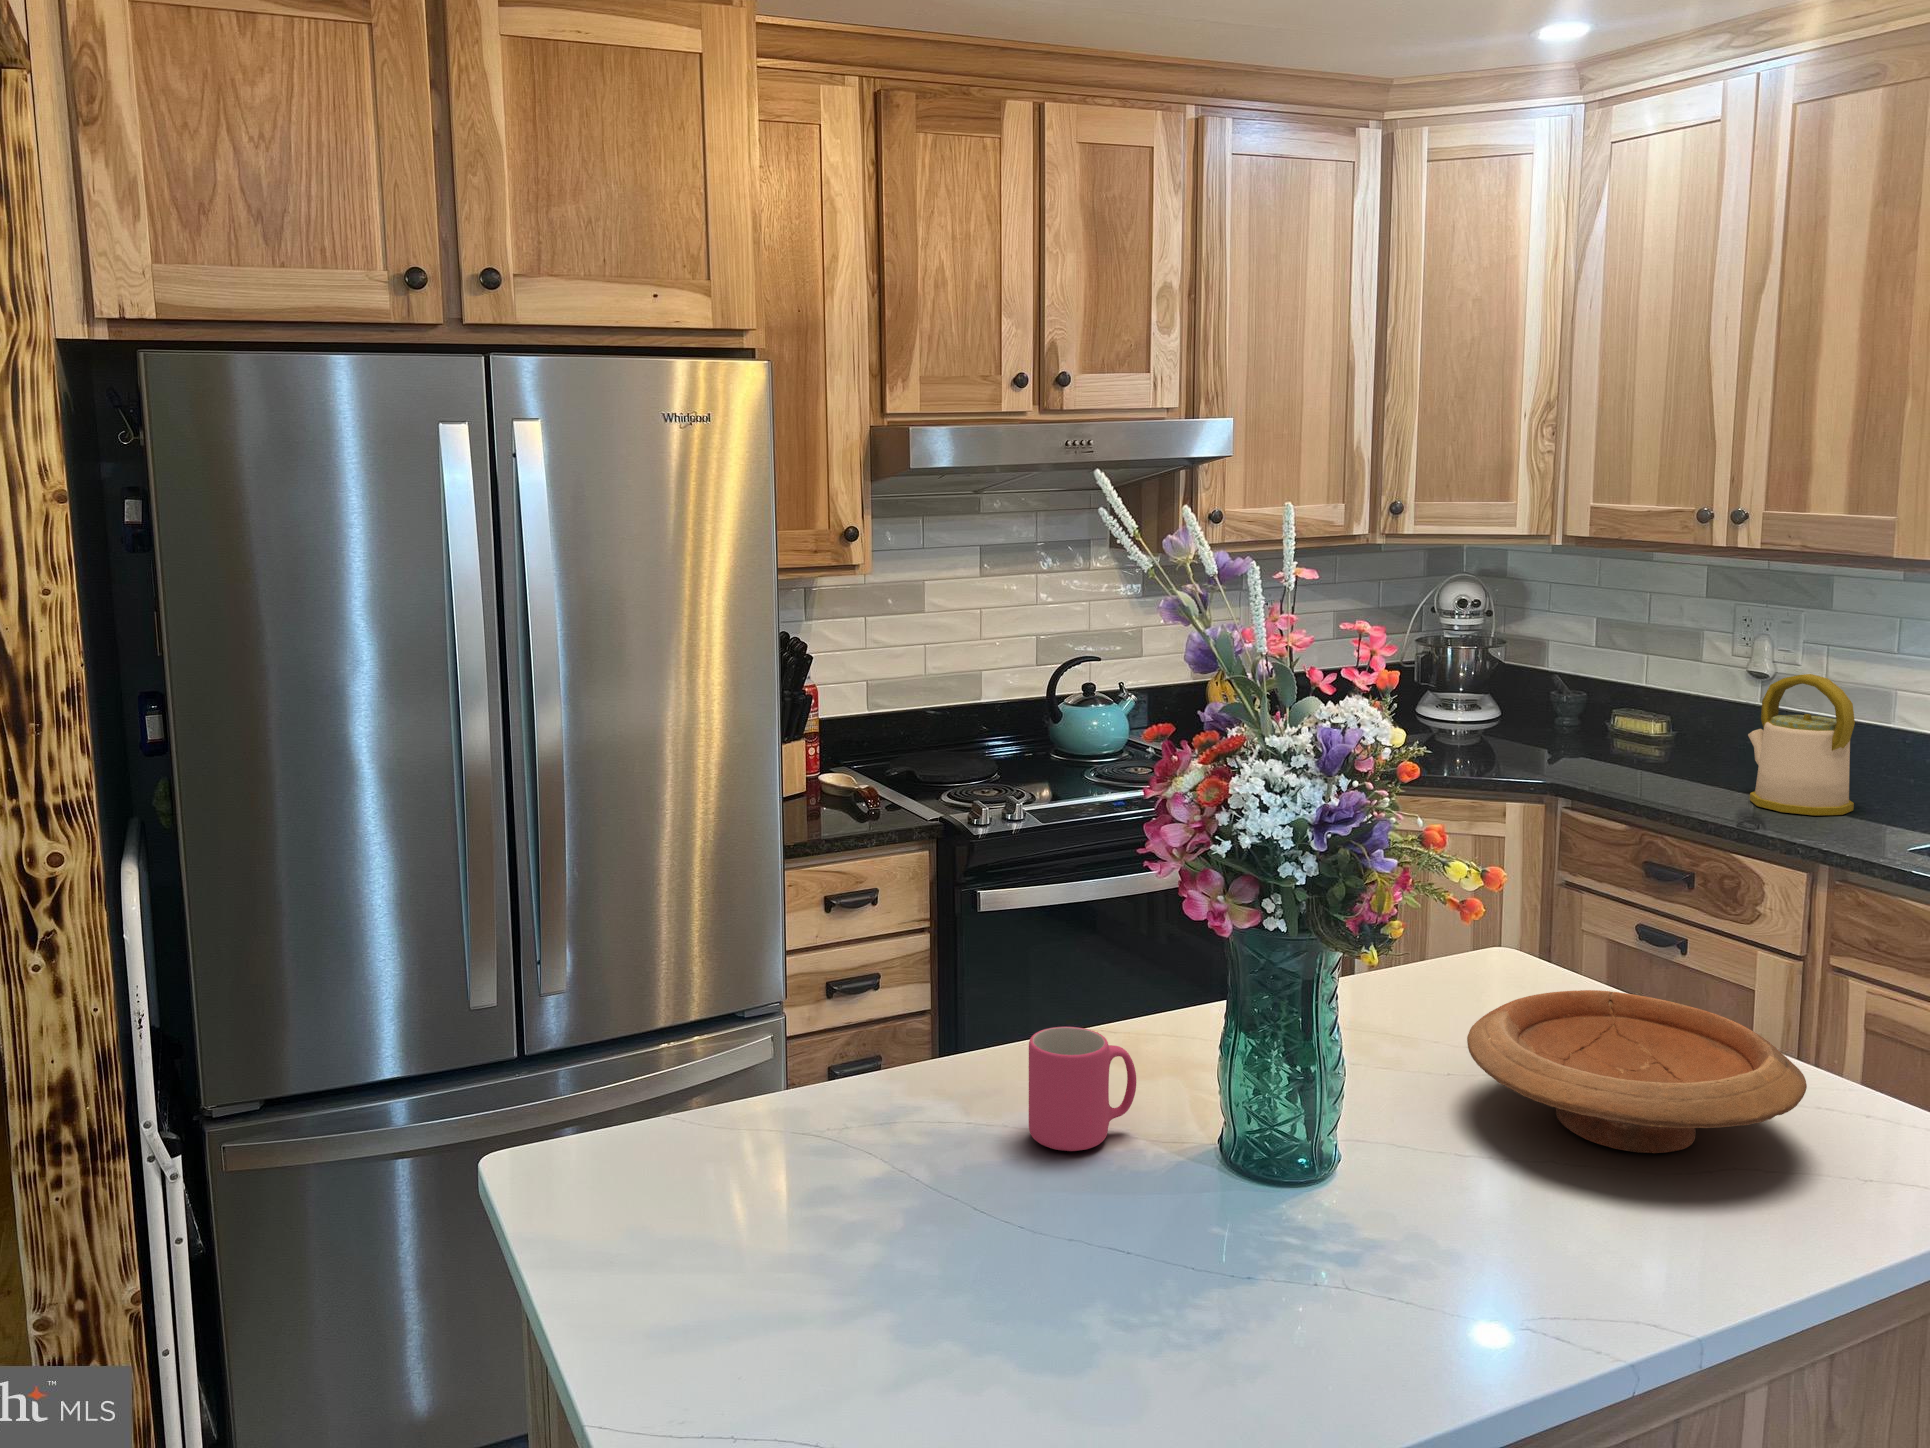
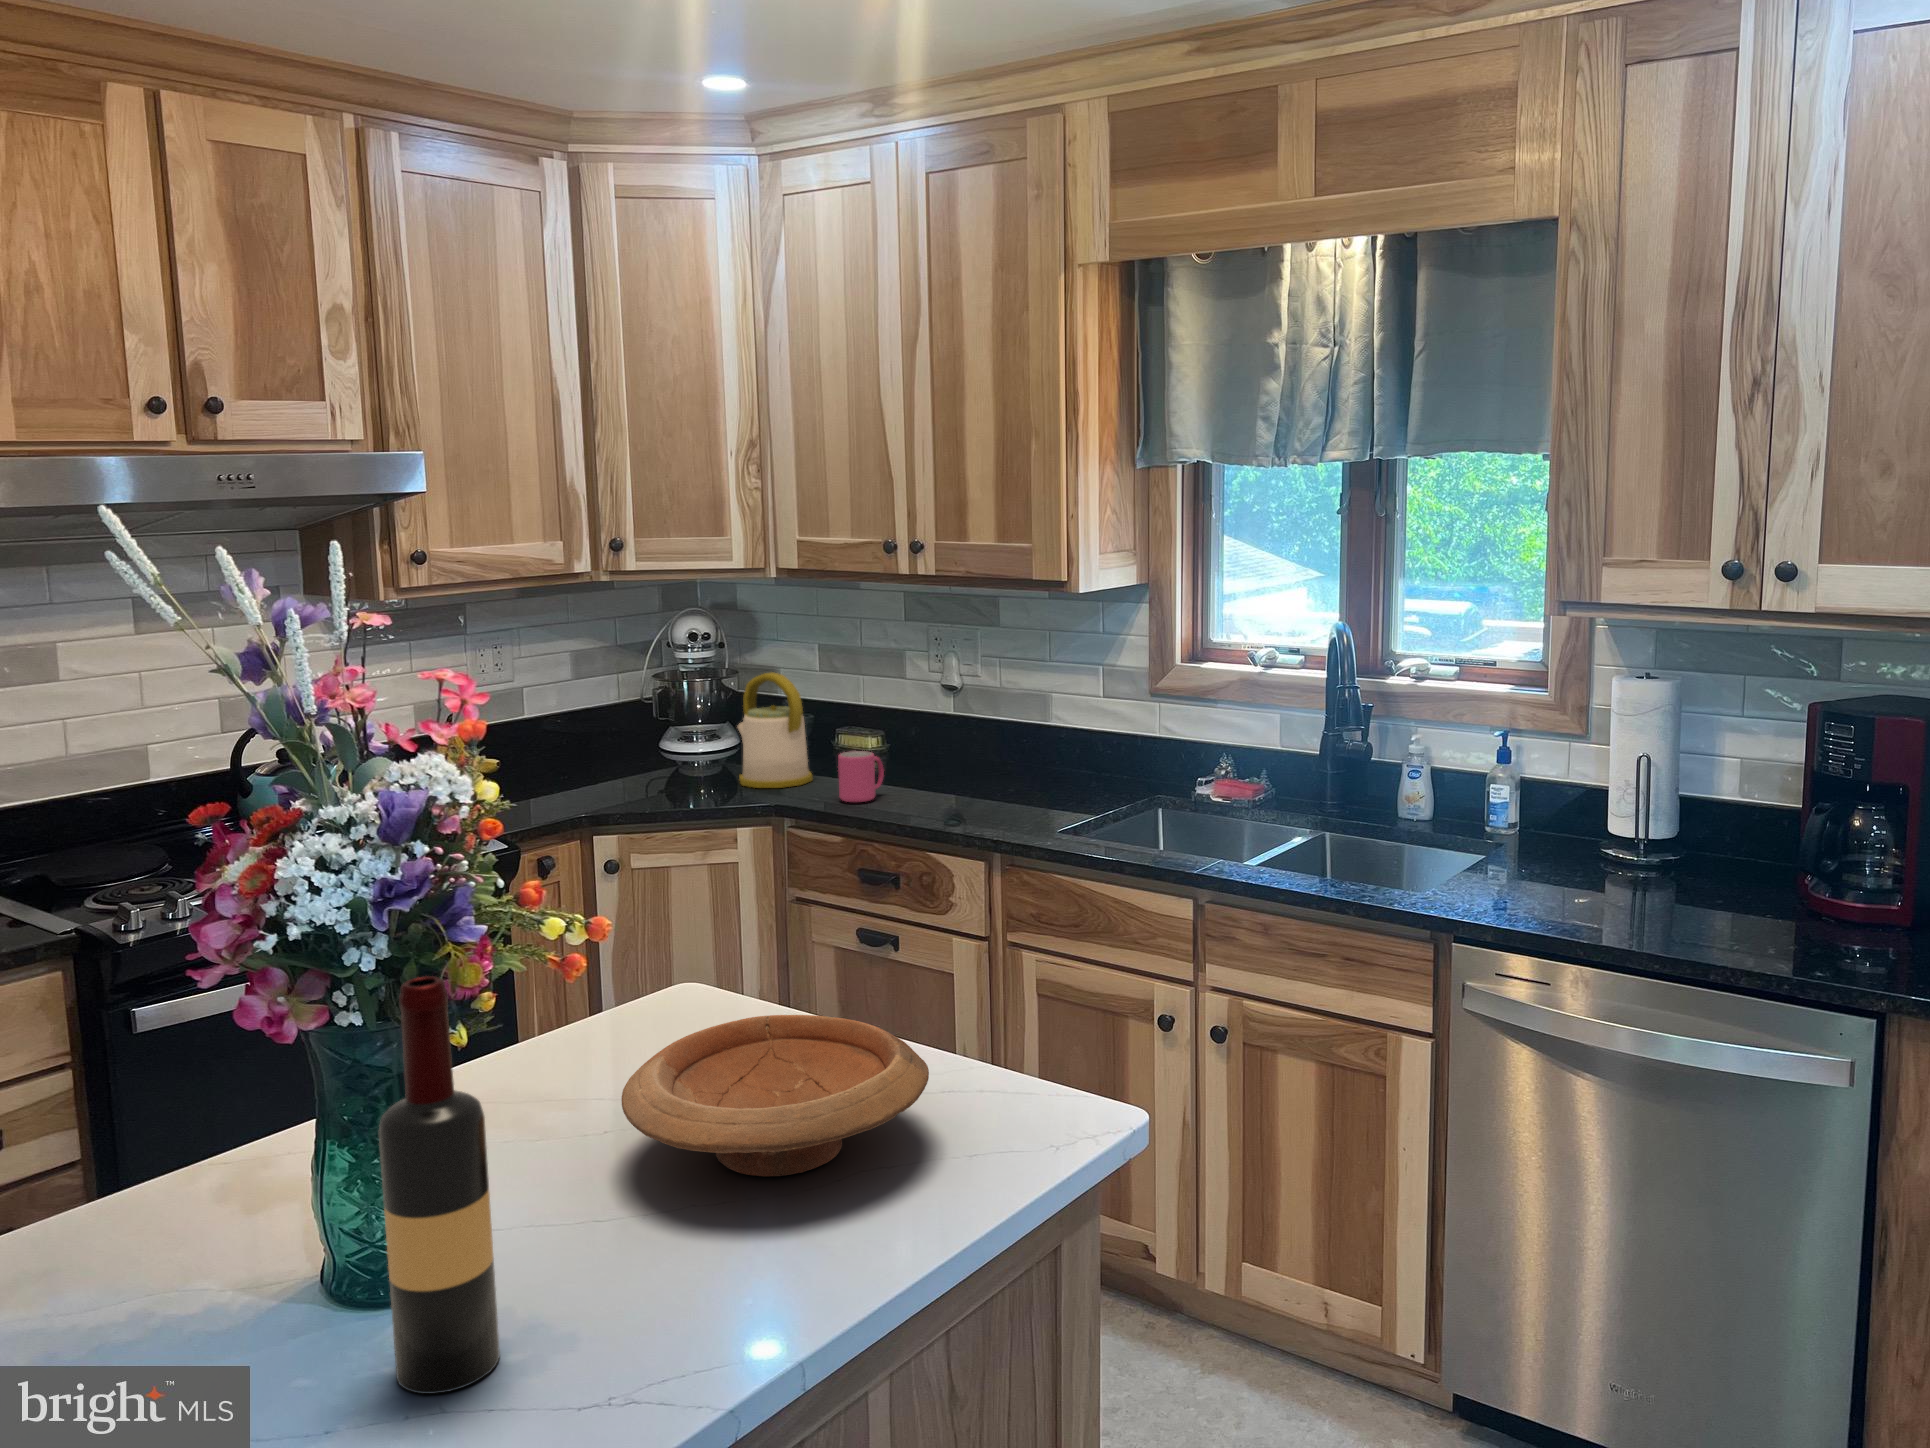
kettle: present [1748,674,1855,815] -> present [738,672,813,788]
wine bottle: none [1289,896,1386,1266] -> present [379,976,500,1394]
mug: present [1029,1027,1136,1151] -> present [838,751,884,802]

